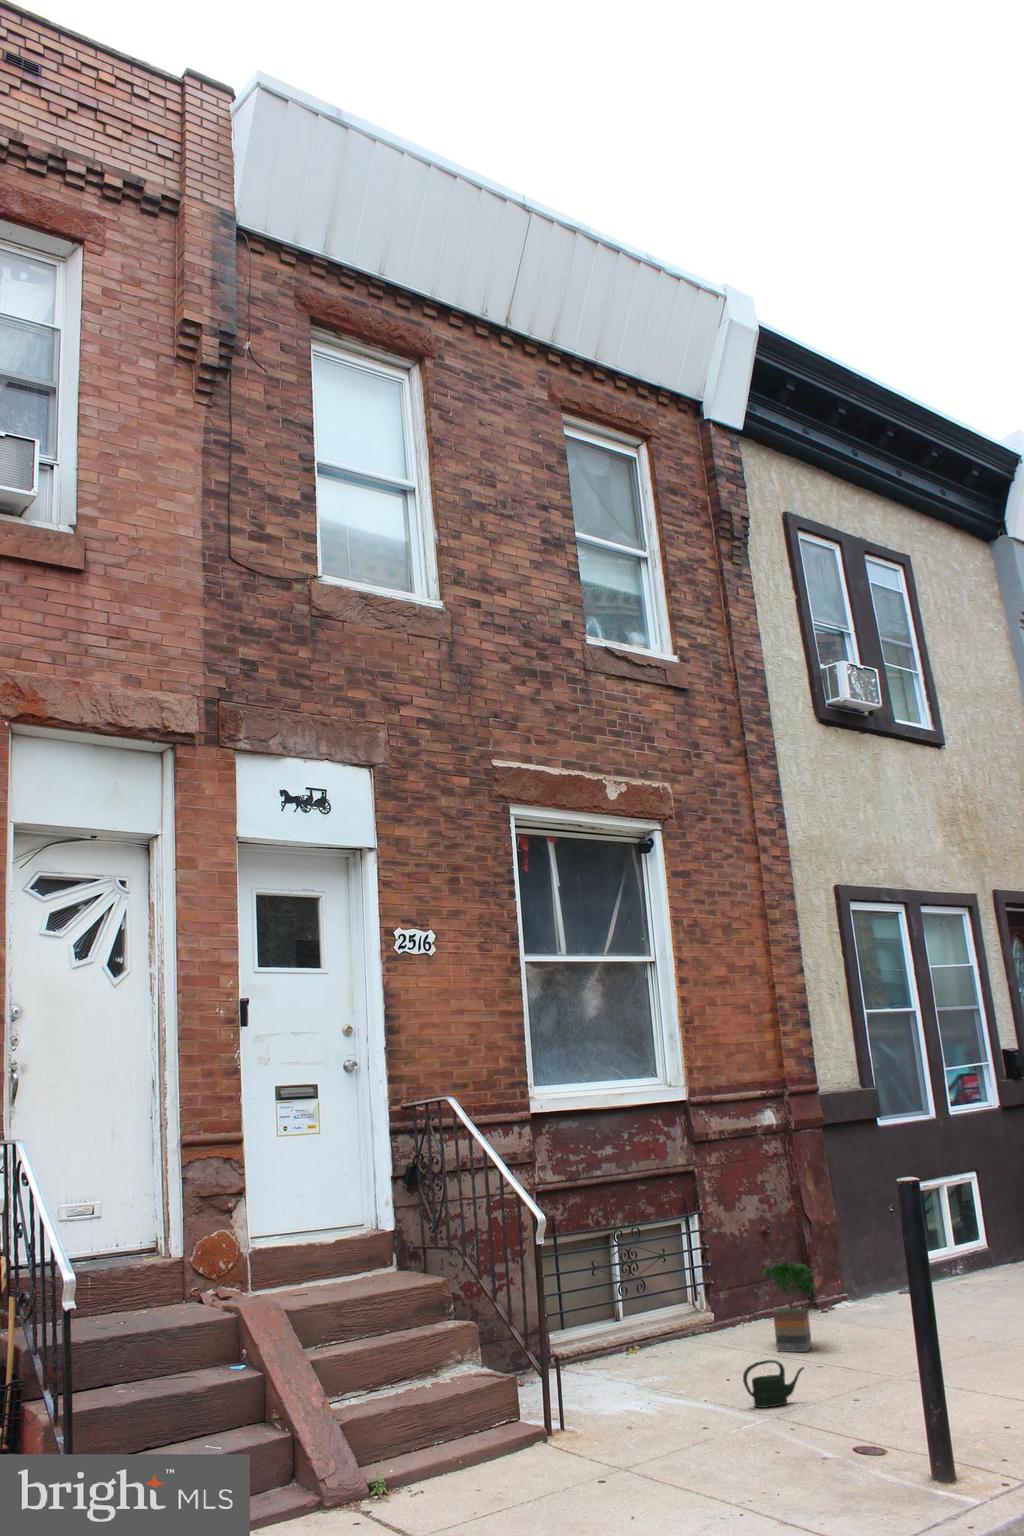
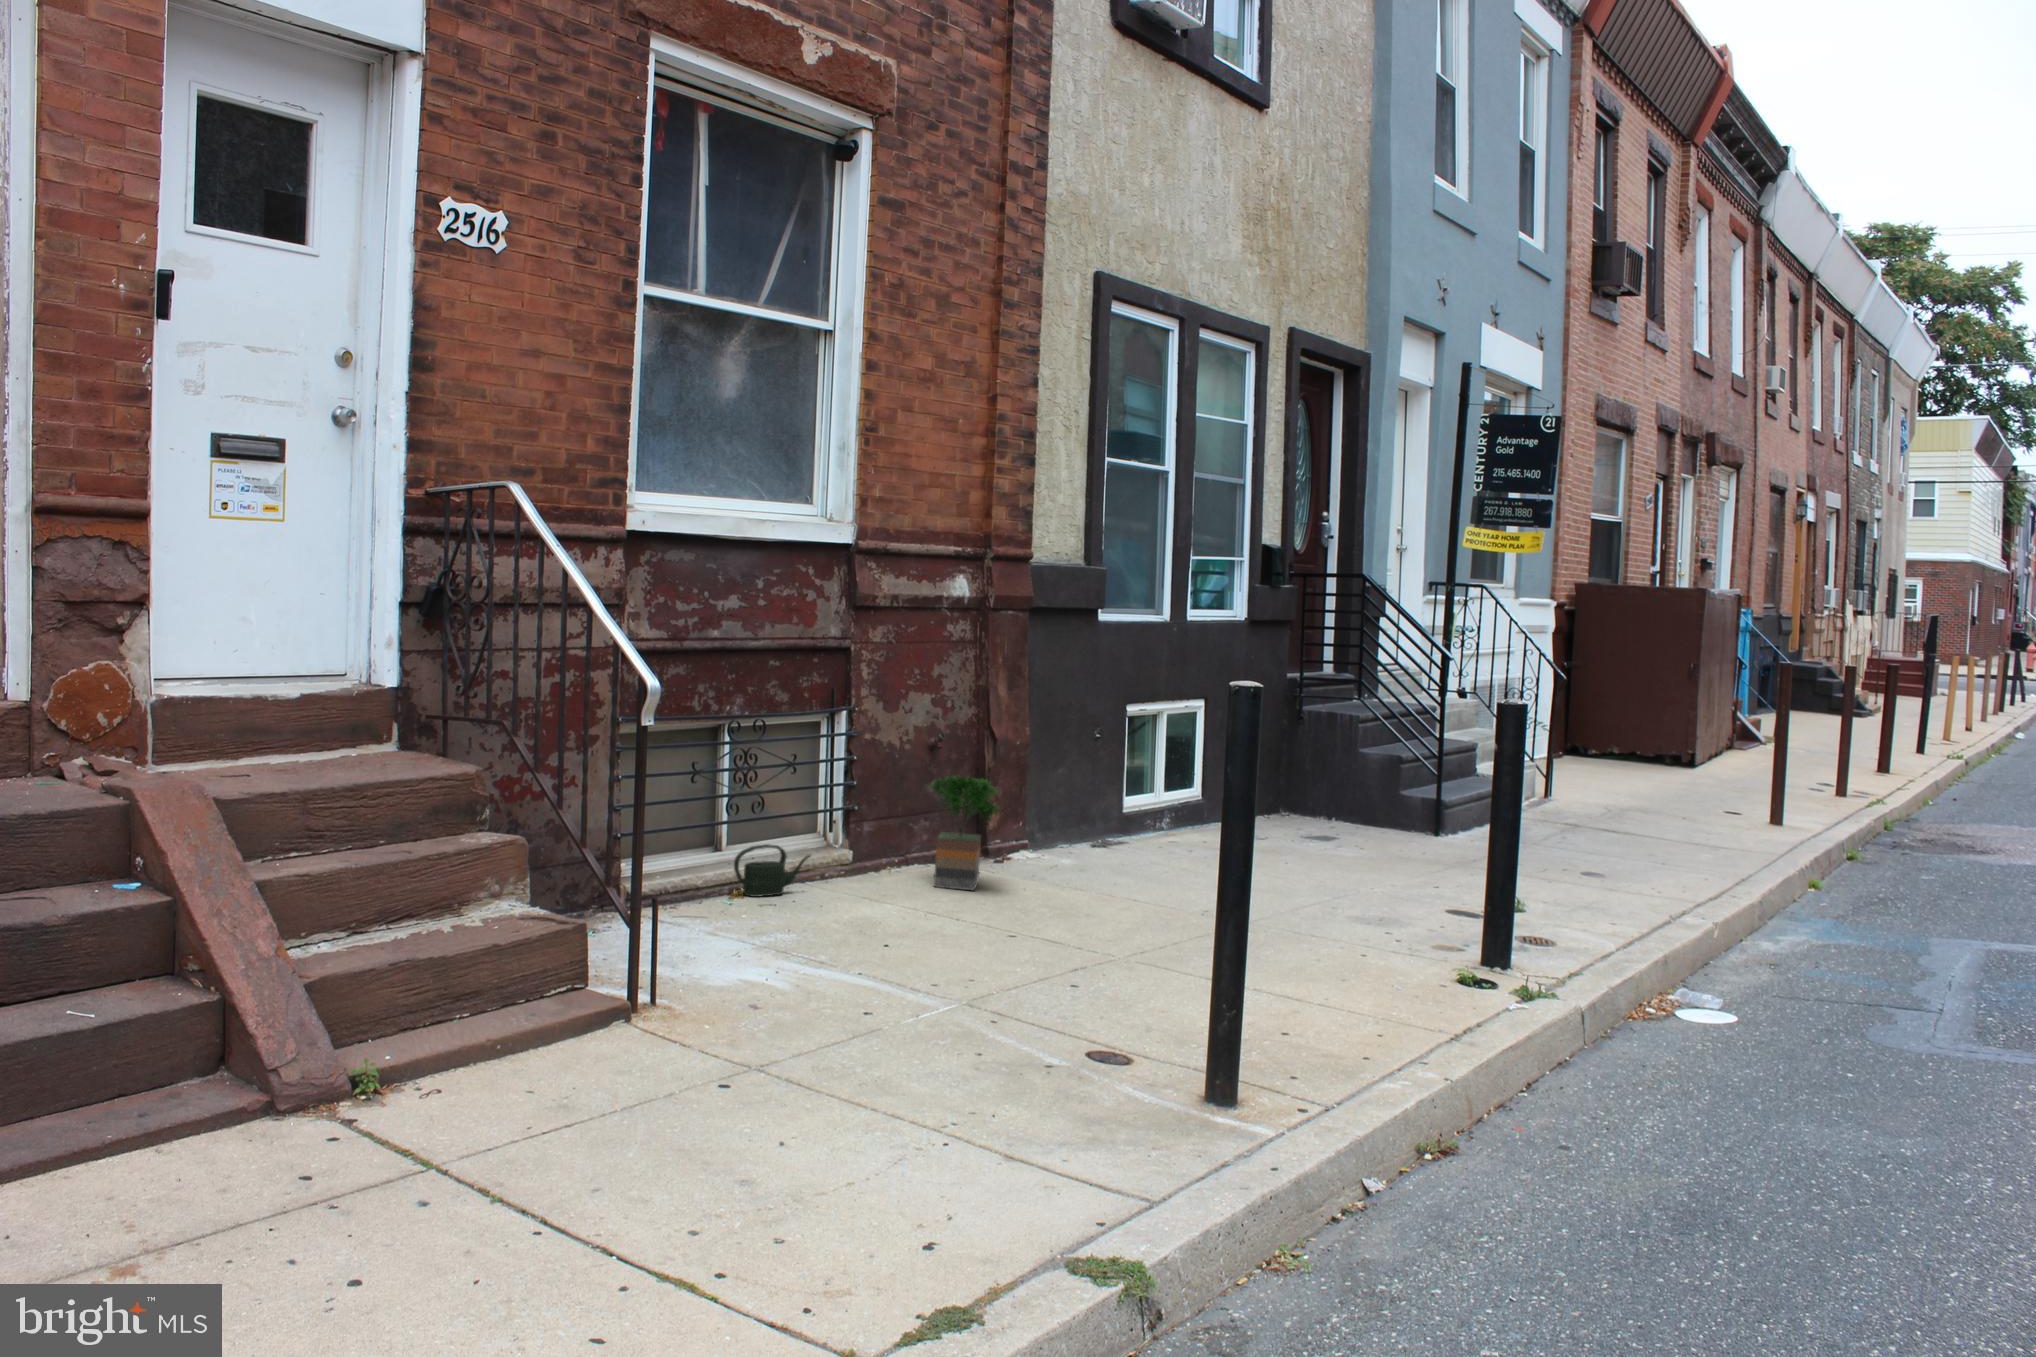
watering can: present [743,1360,804,1408] -> present [734,844,810,897]

